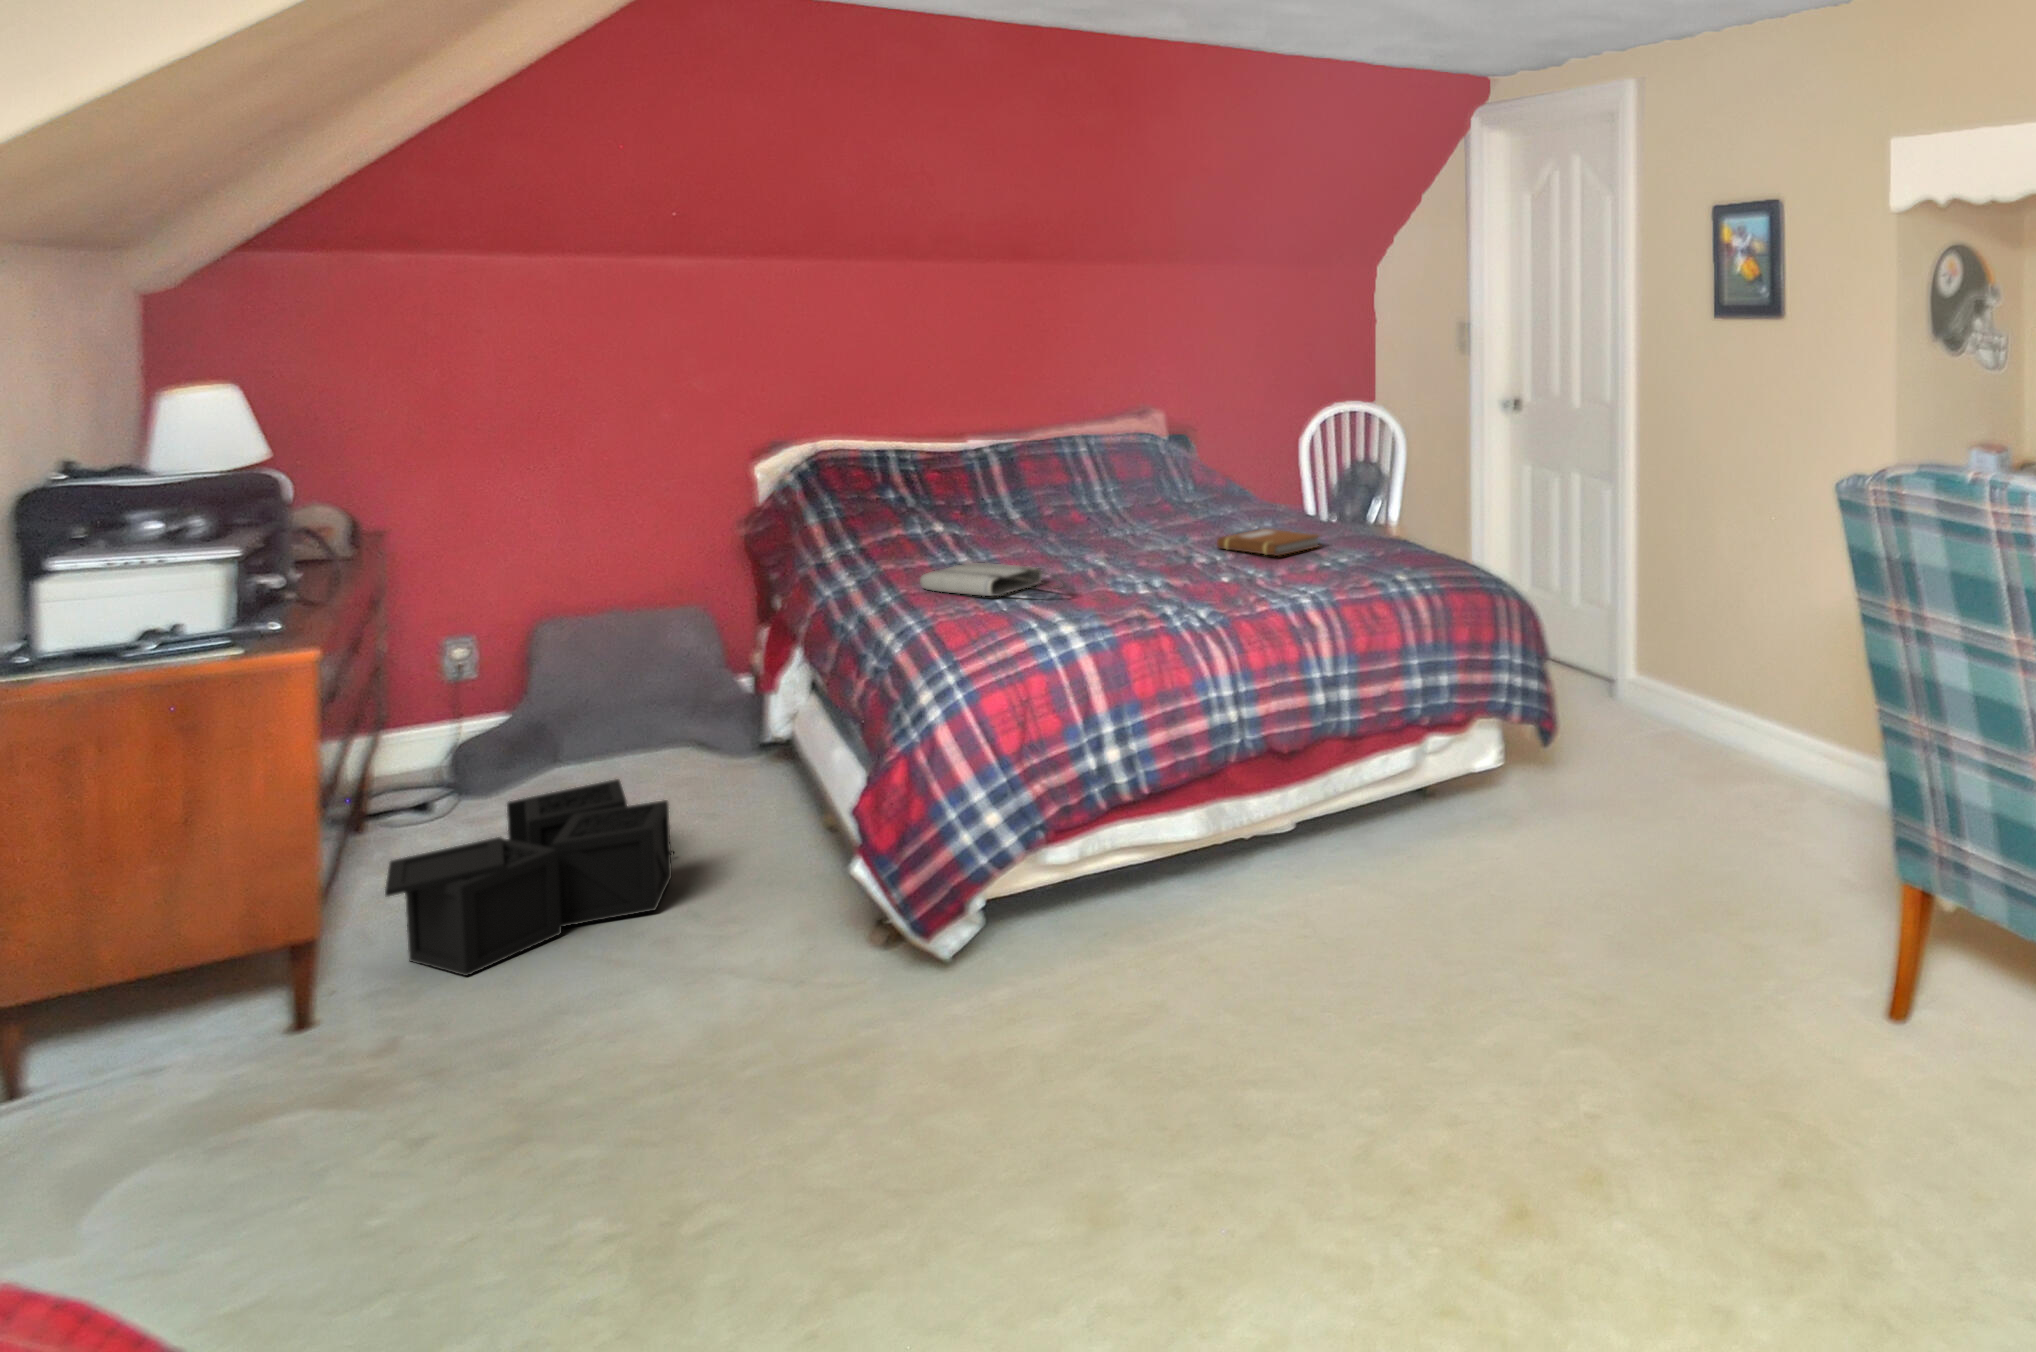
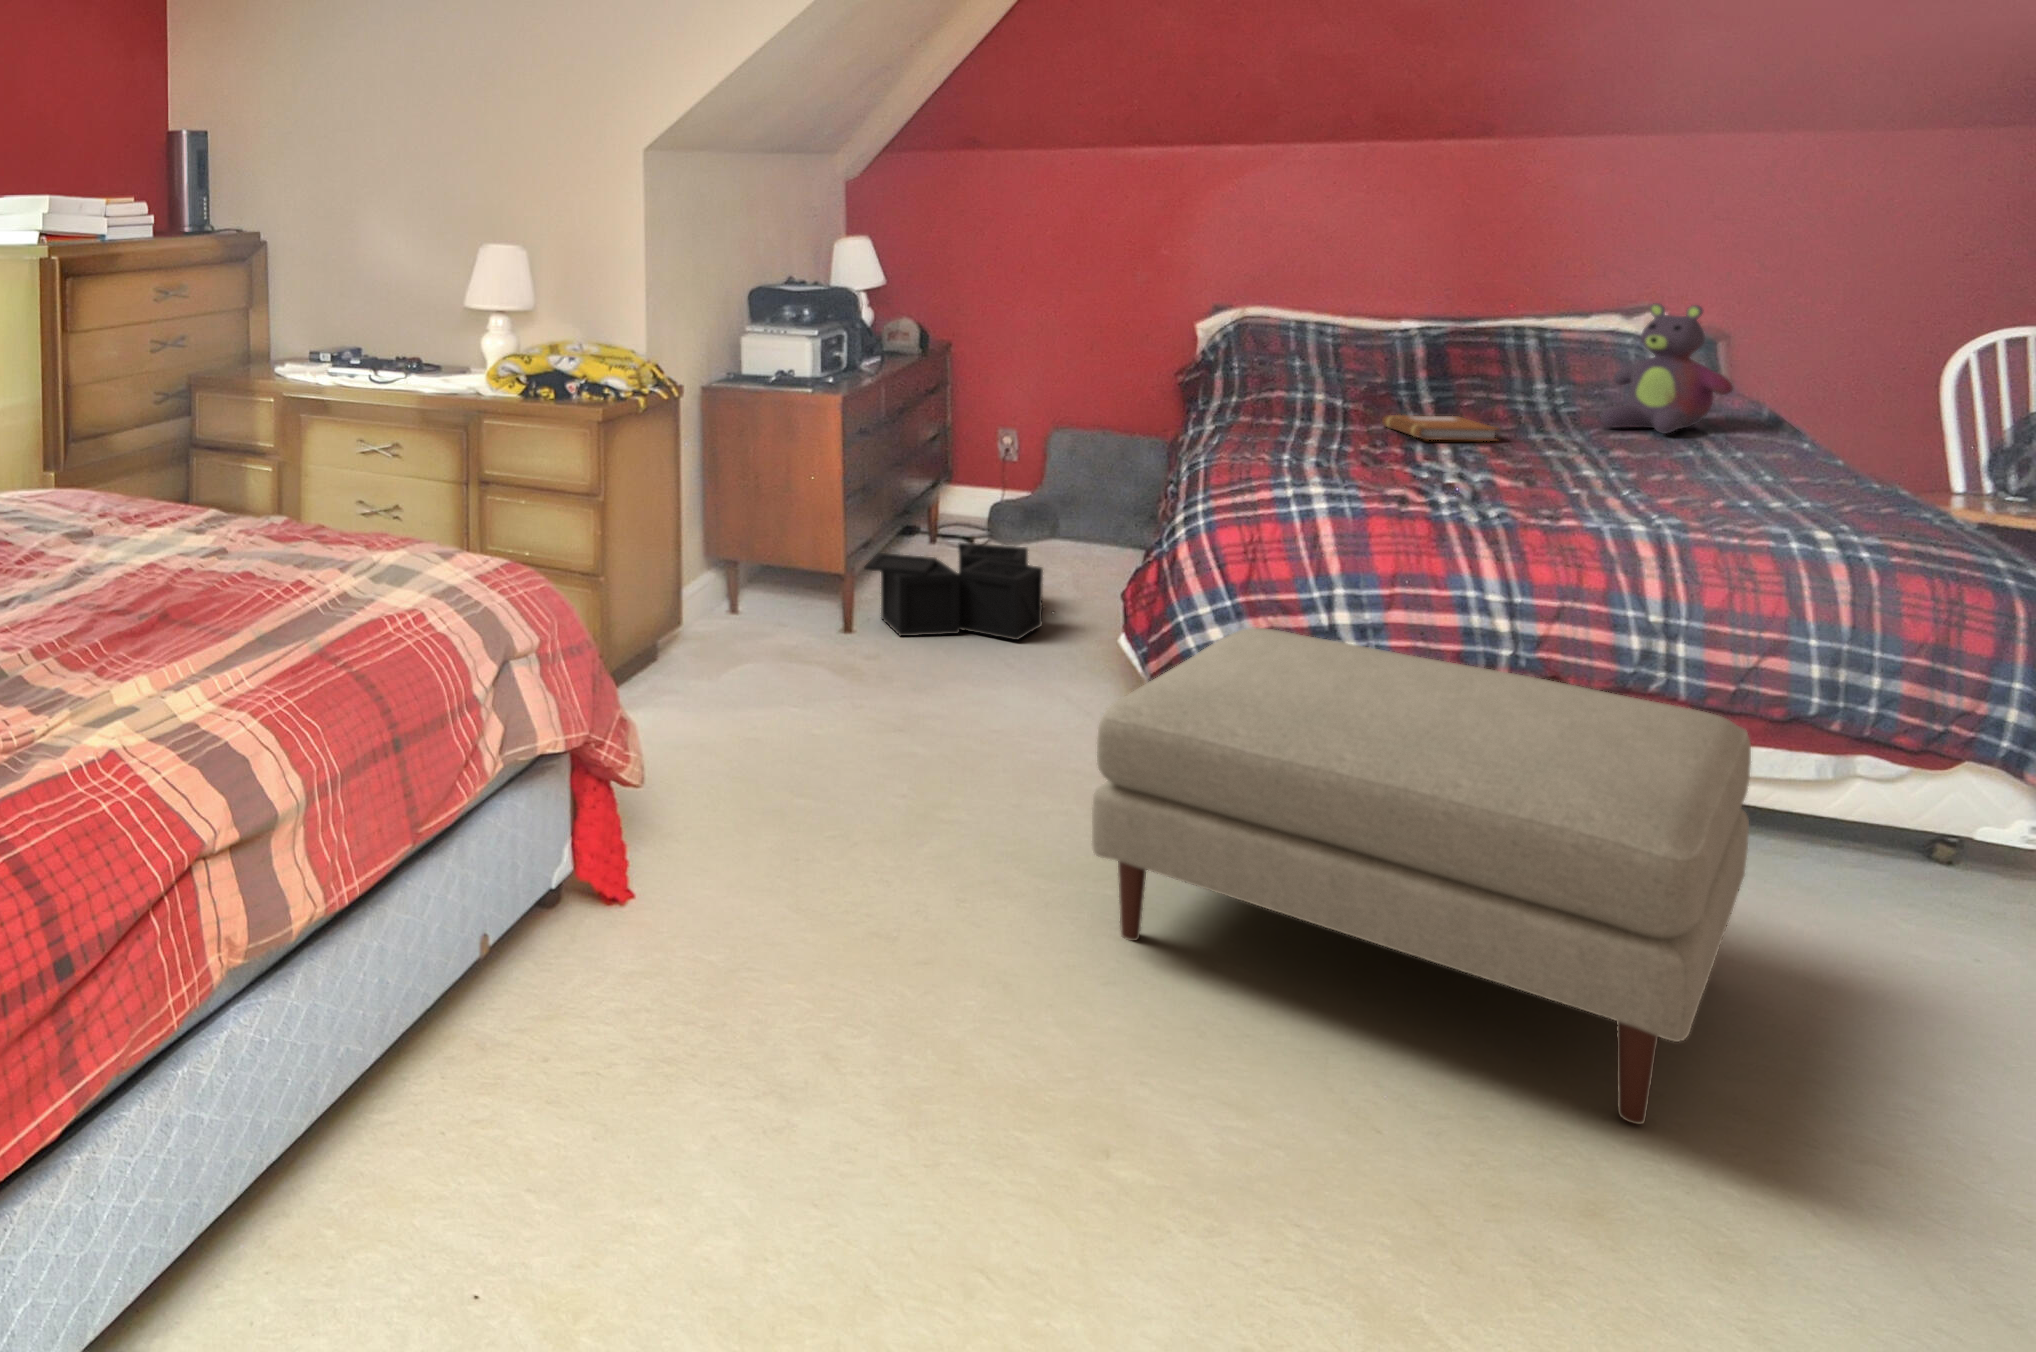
stuffed bear: none [1157,411,1242,519] -> present [1600,303,1732,433]
notebook: present [1217,529,1322,556] -> present [1382,415,1497,441]
tote bag: present [920,563,1066,596] -> none [1257,430,1380,463]
ottoman: none [1082,752,1642,1259] -> present [1092,628,1751,1124]

